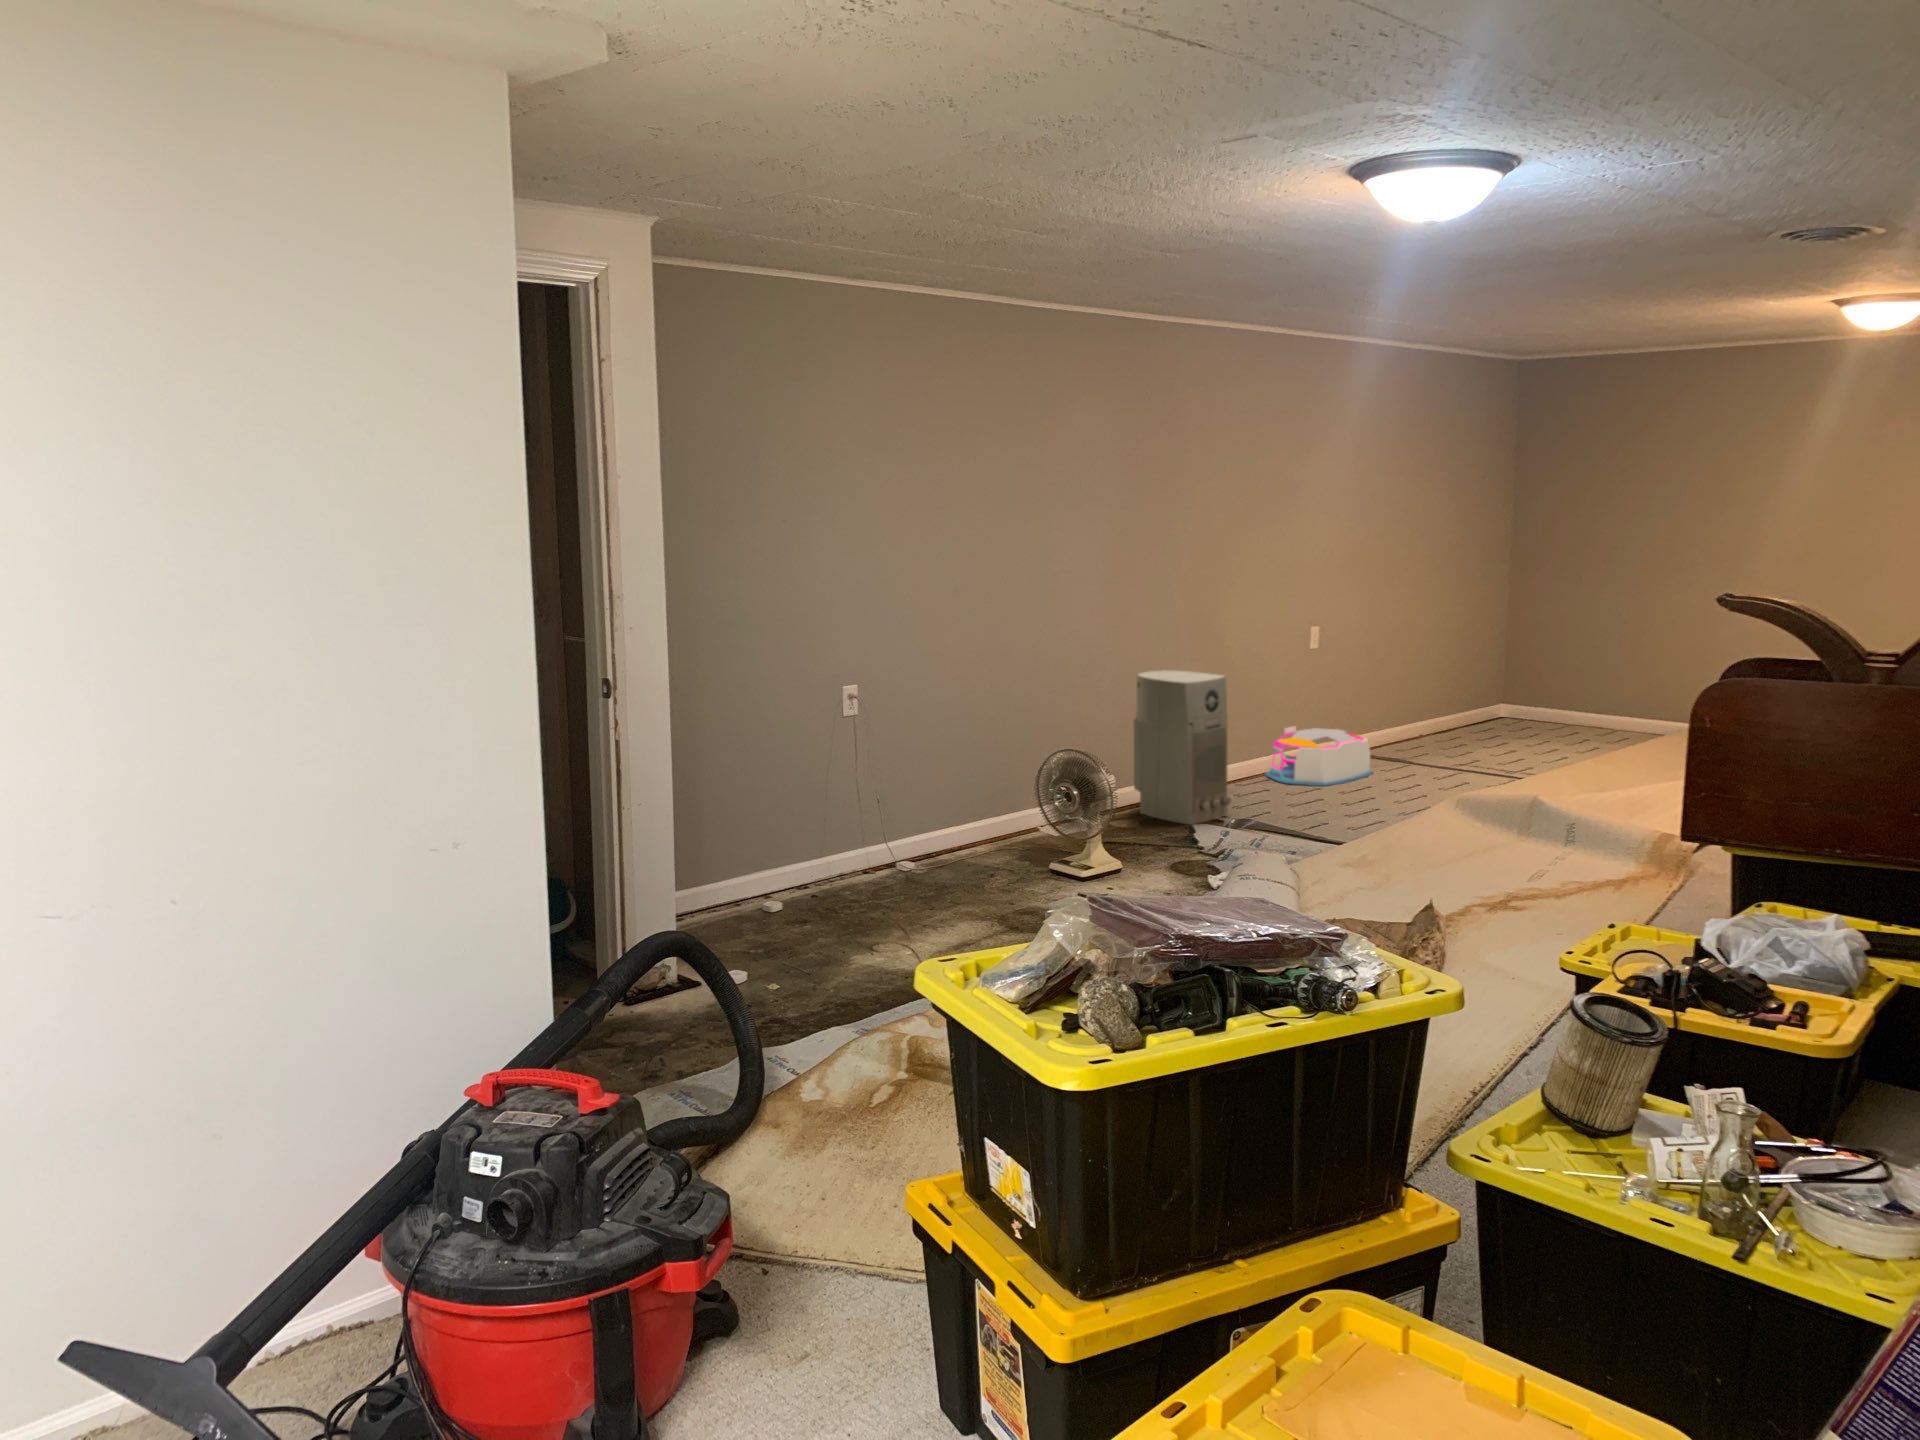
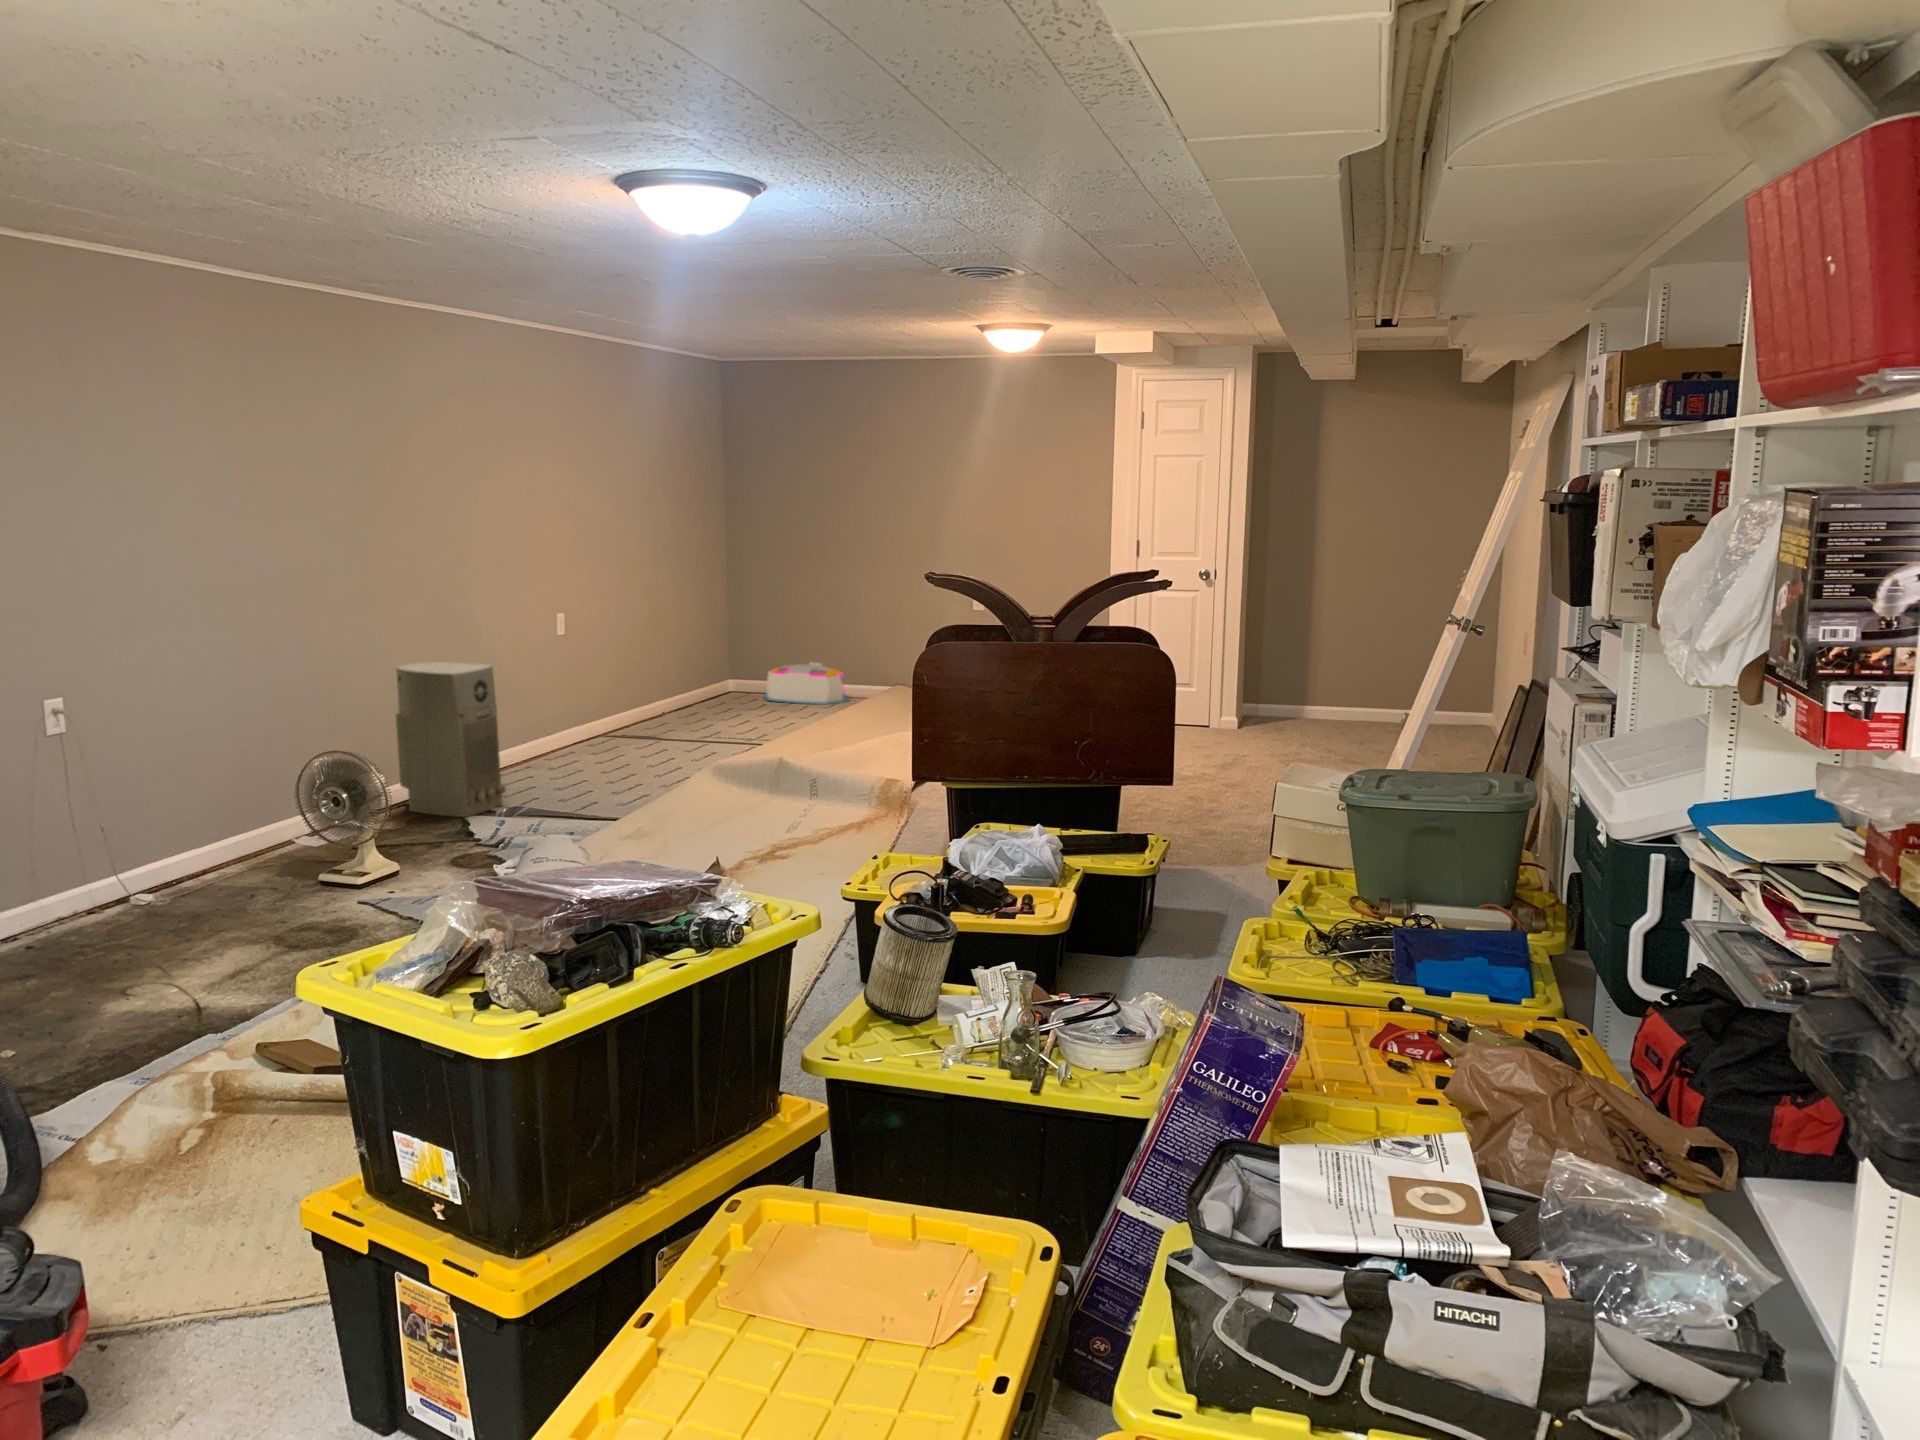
storage bin: present [1265,727,1373,786] -> present [764,663,849,705]

